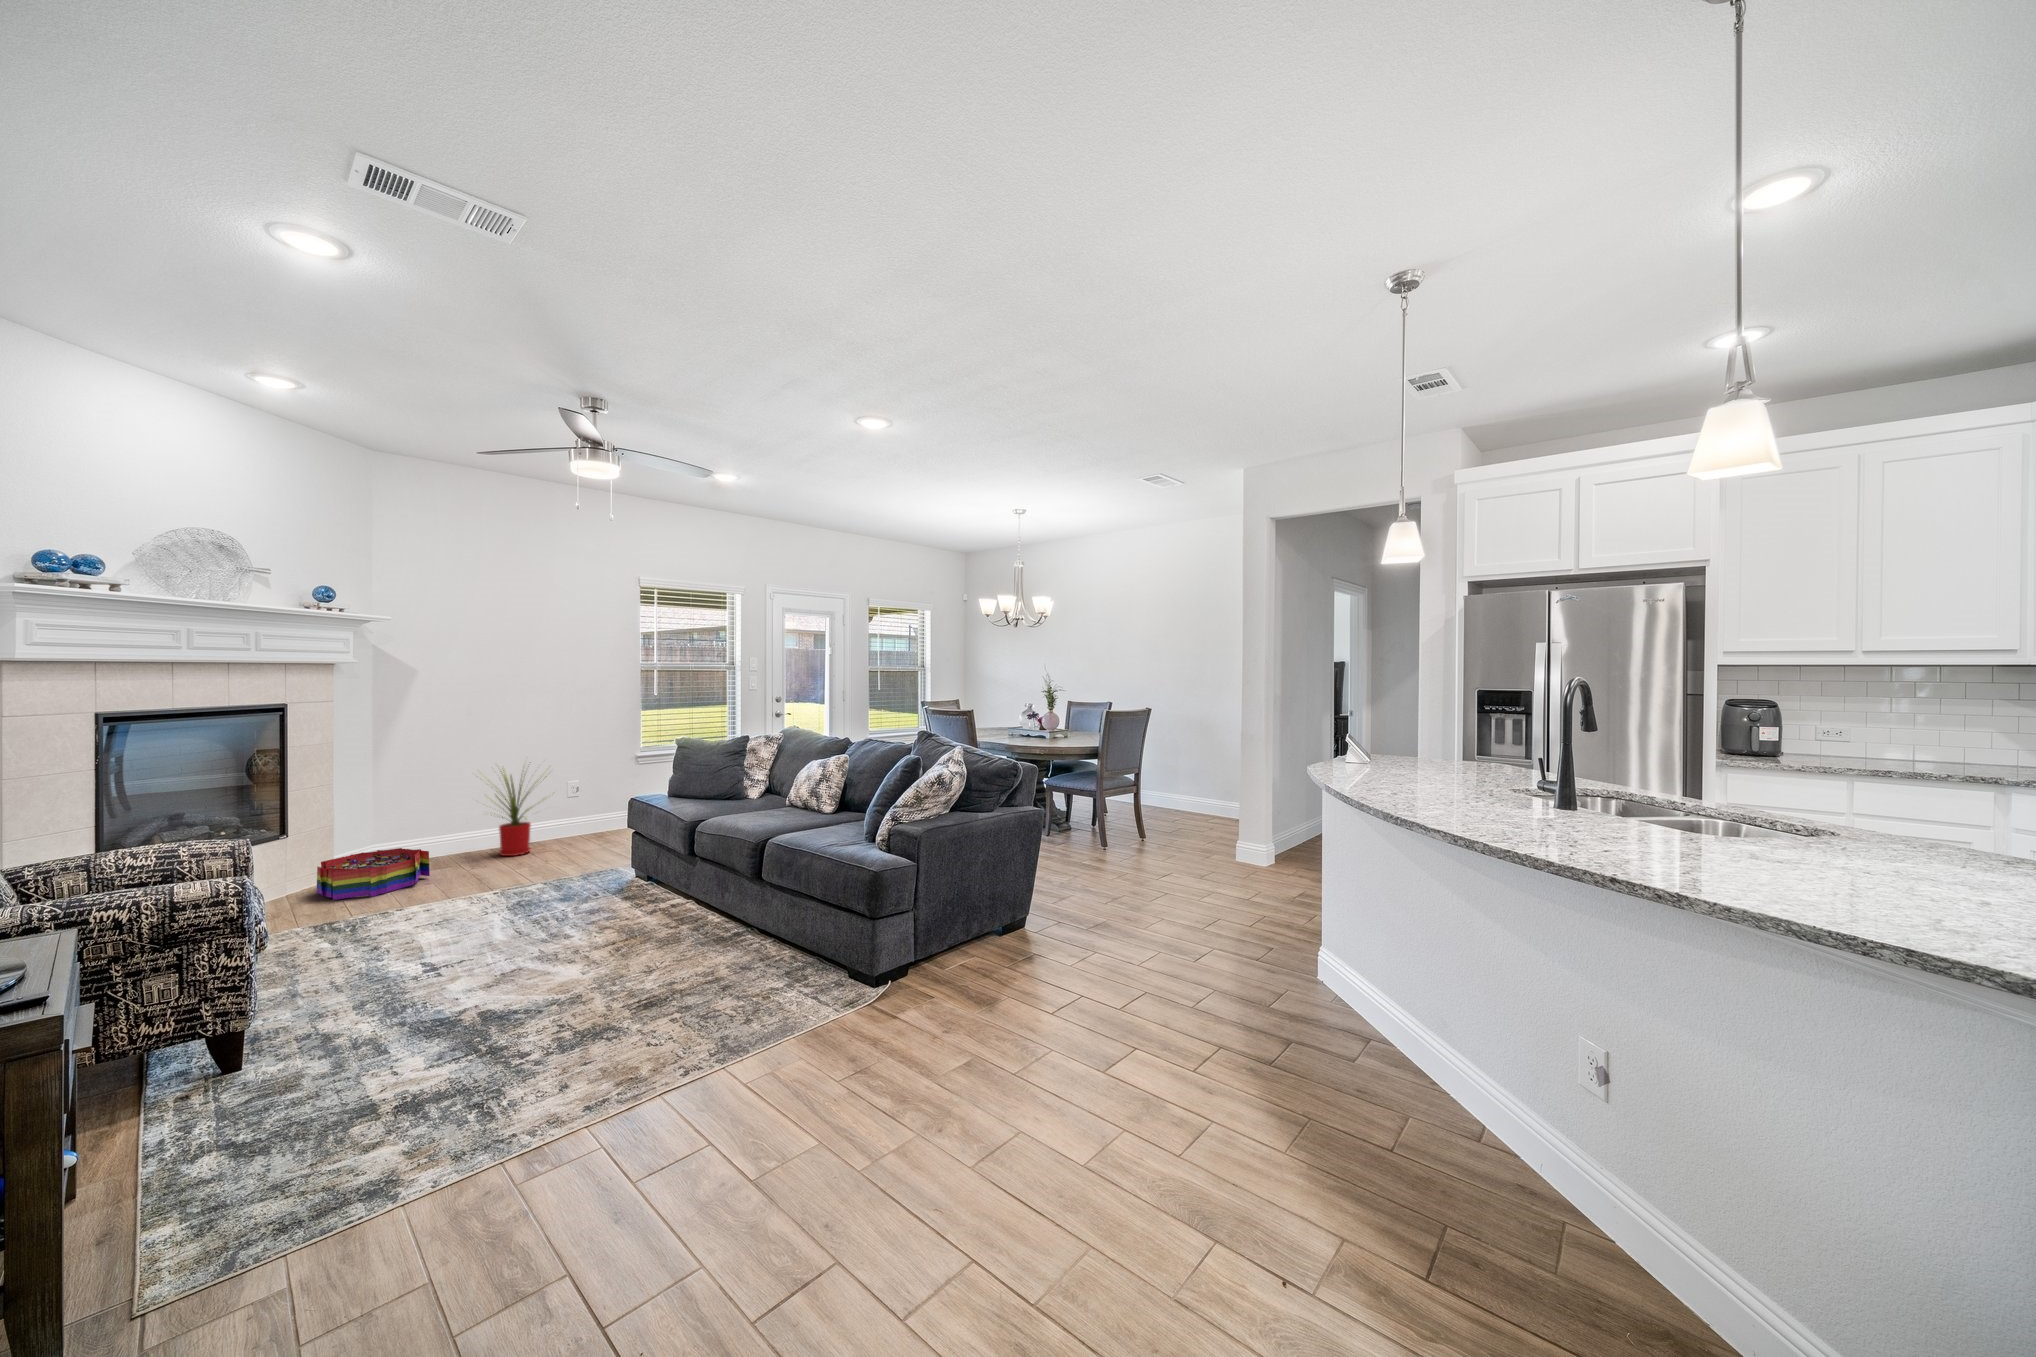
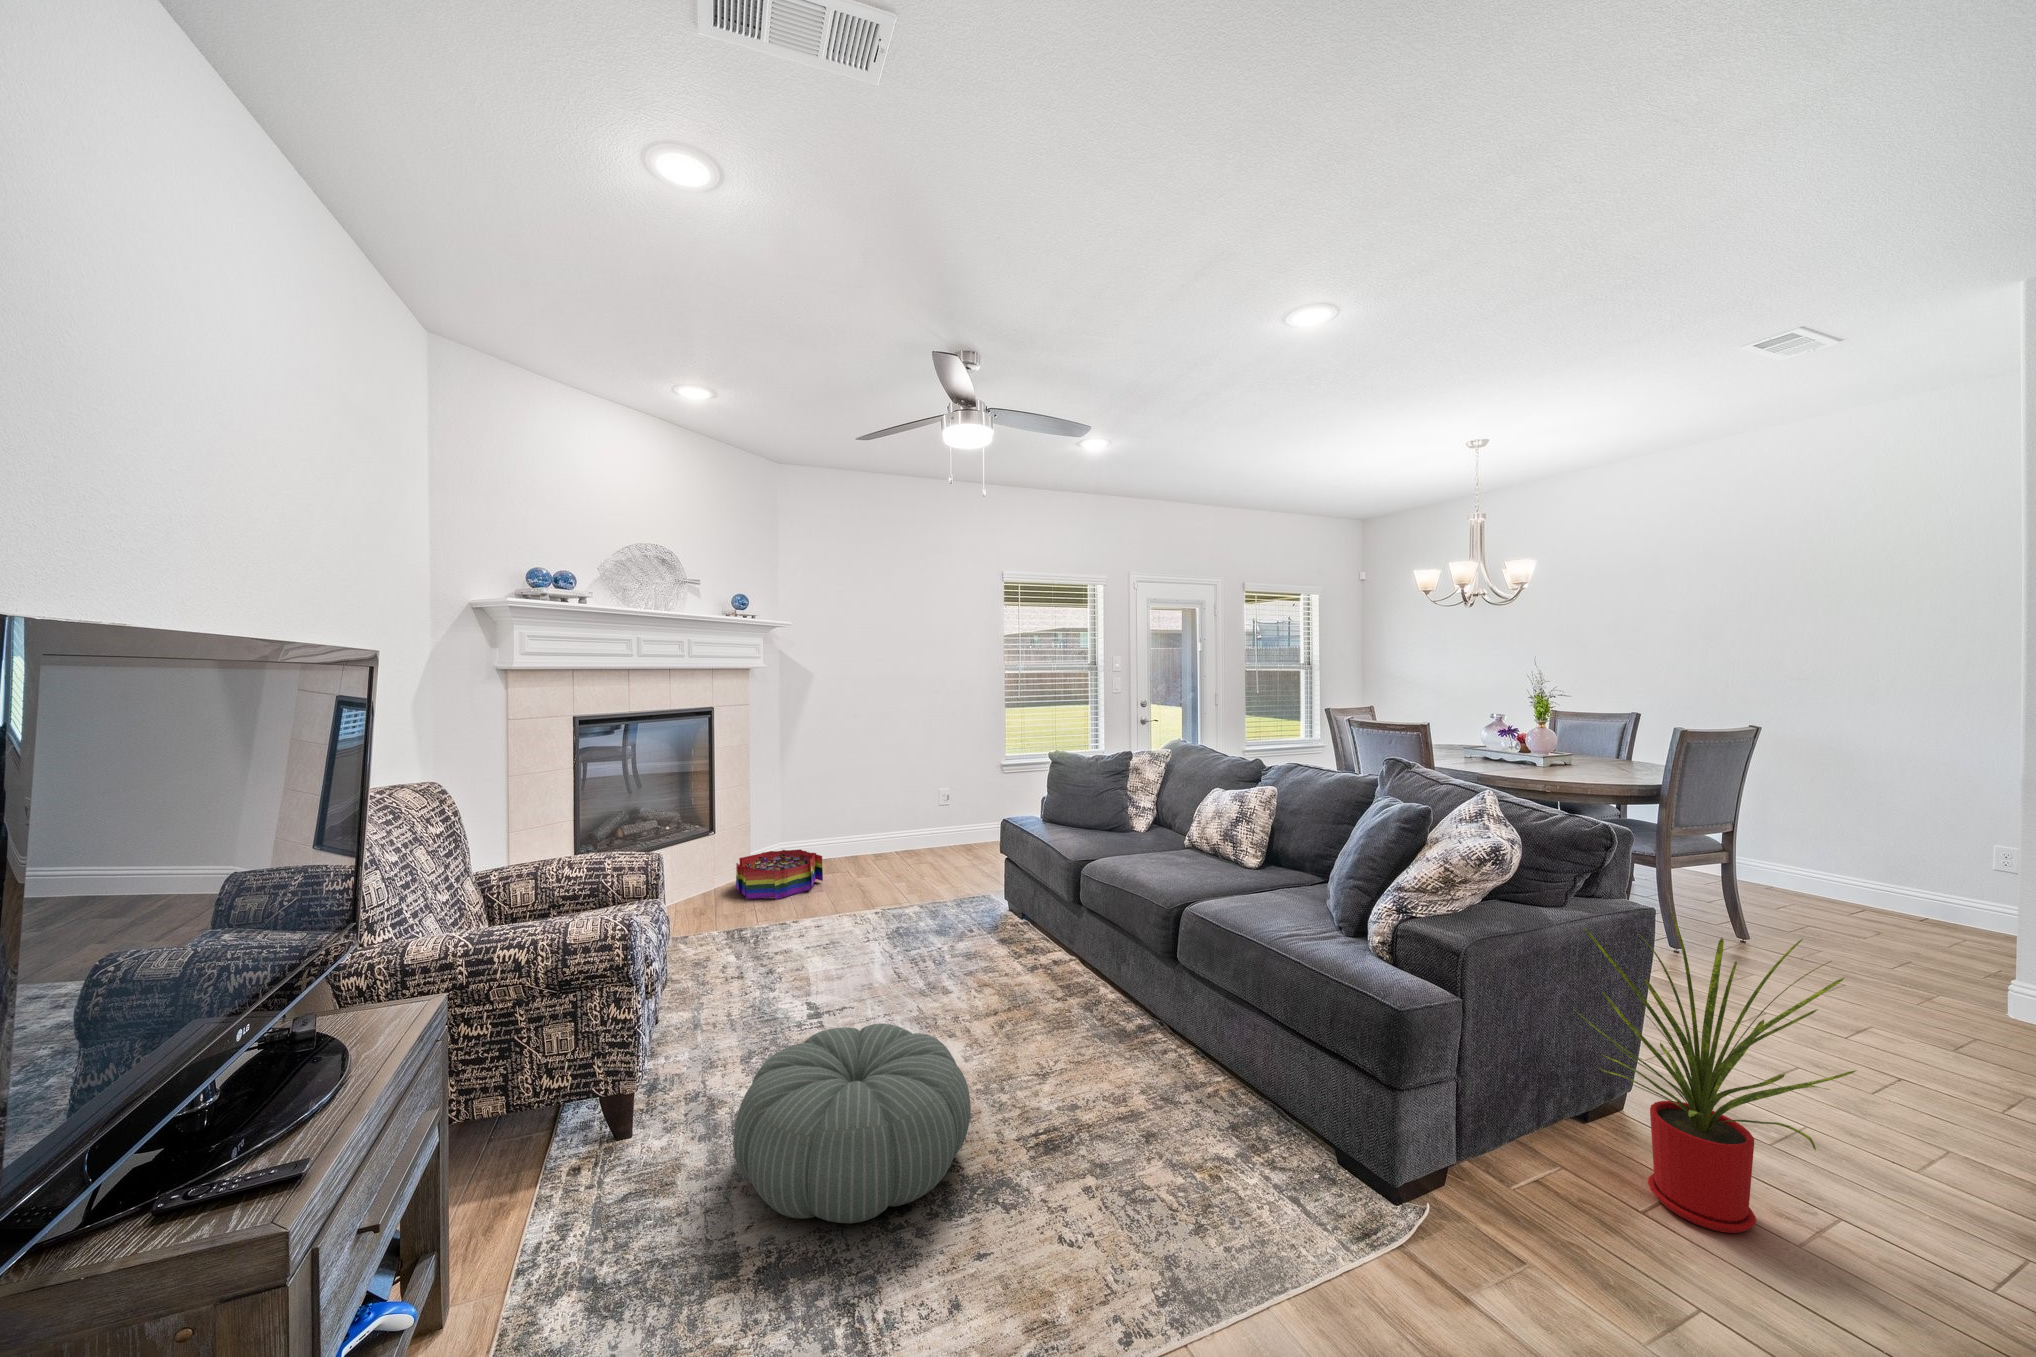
house plant: present [490,766,547,856] -> present [1575,912,1857,1233]
pouf: none [362,946,580,1076] -> present [733,1023,971,1223]

